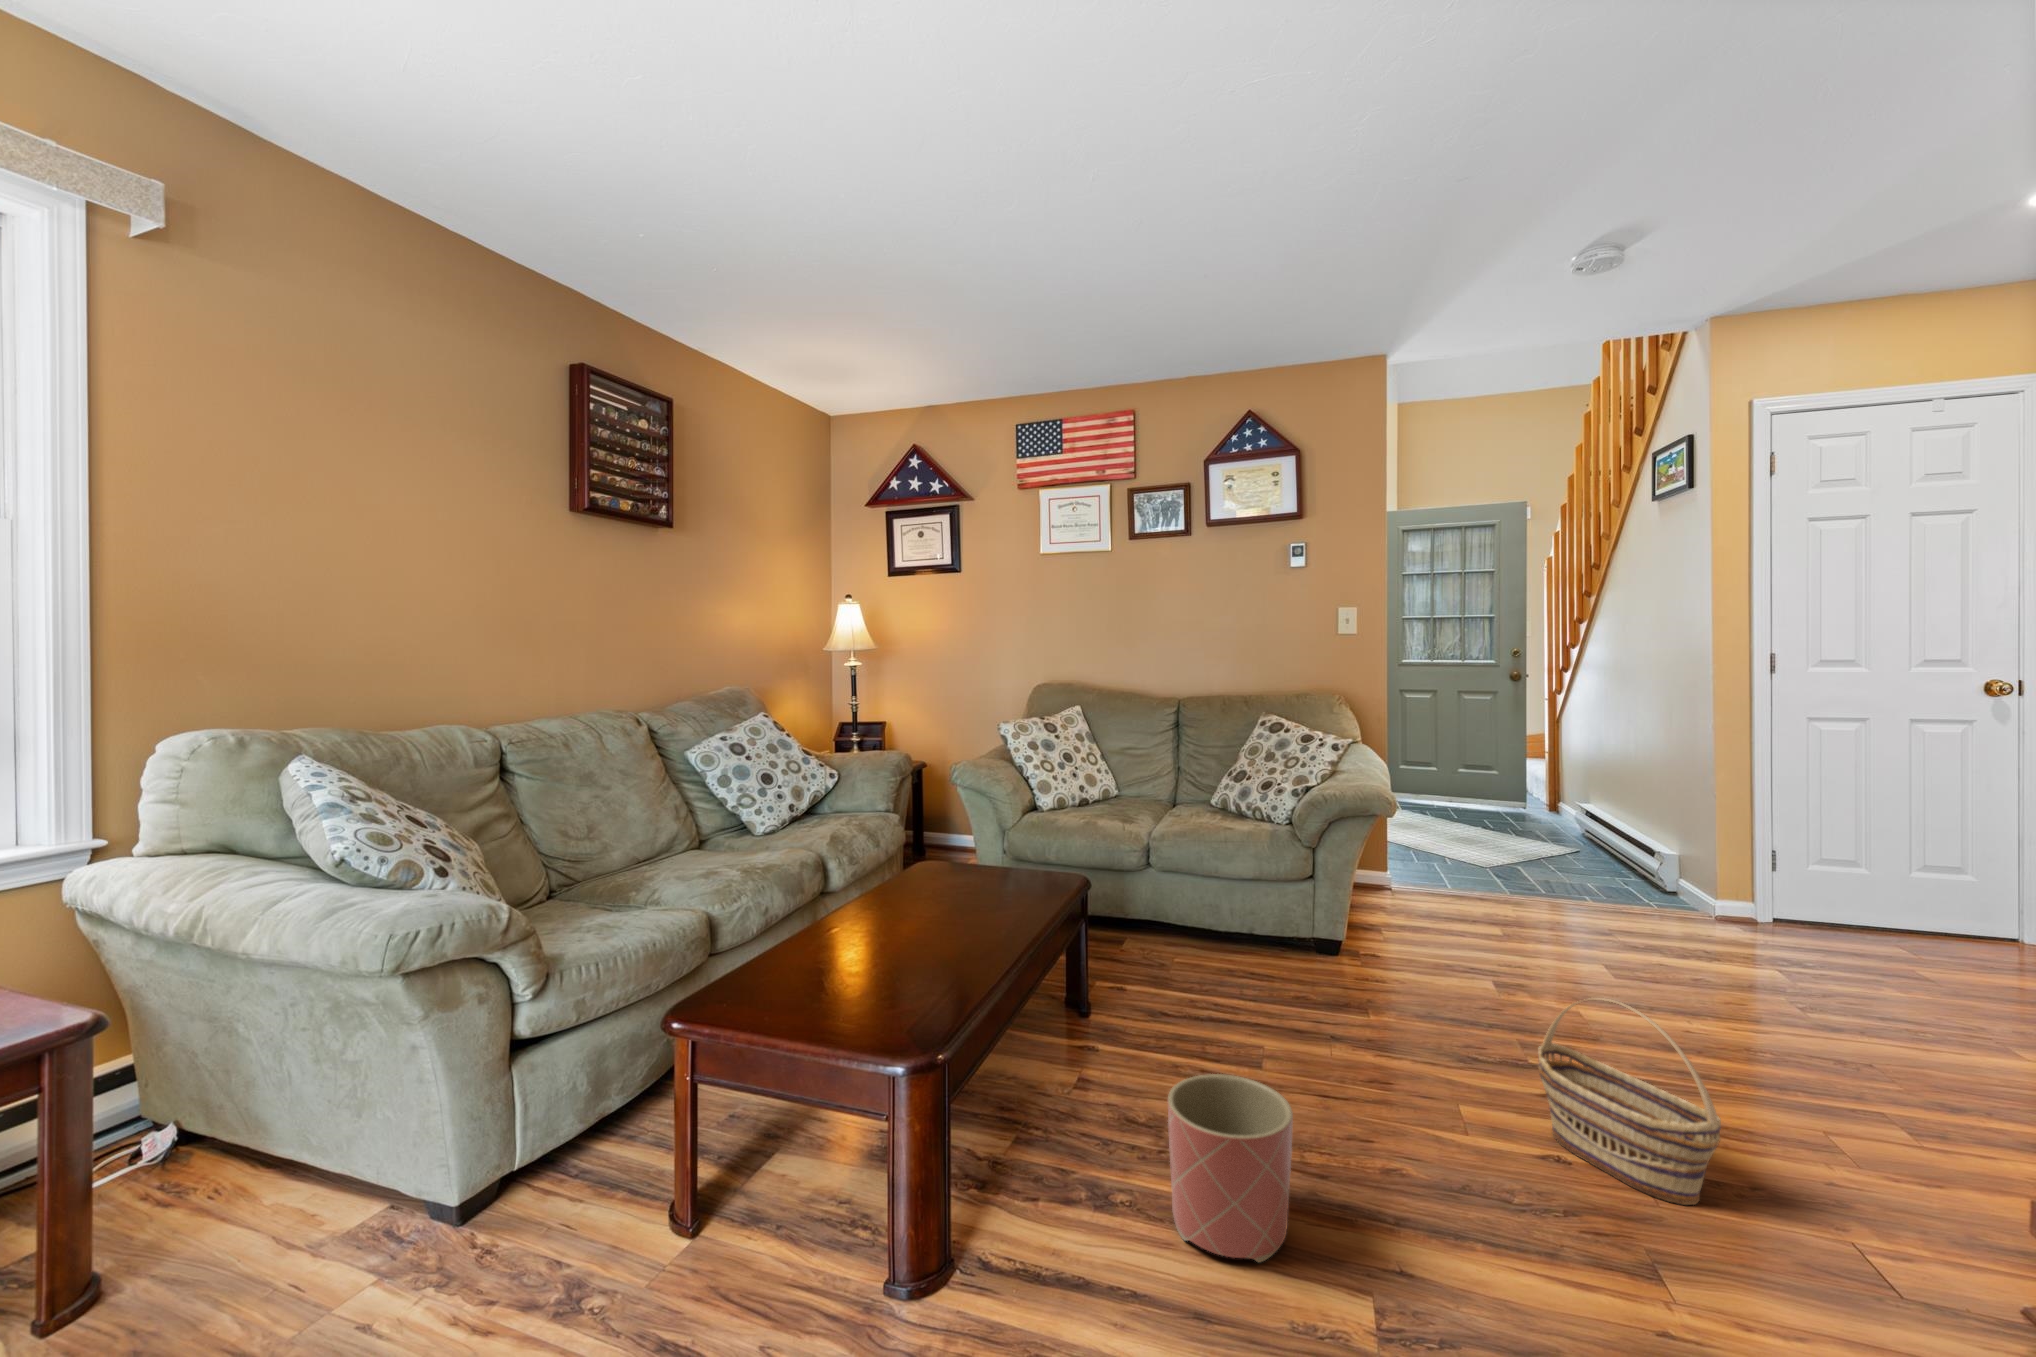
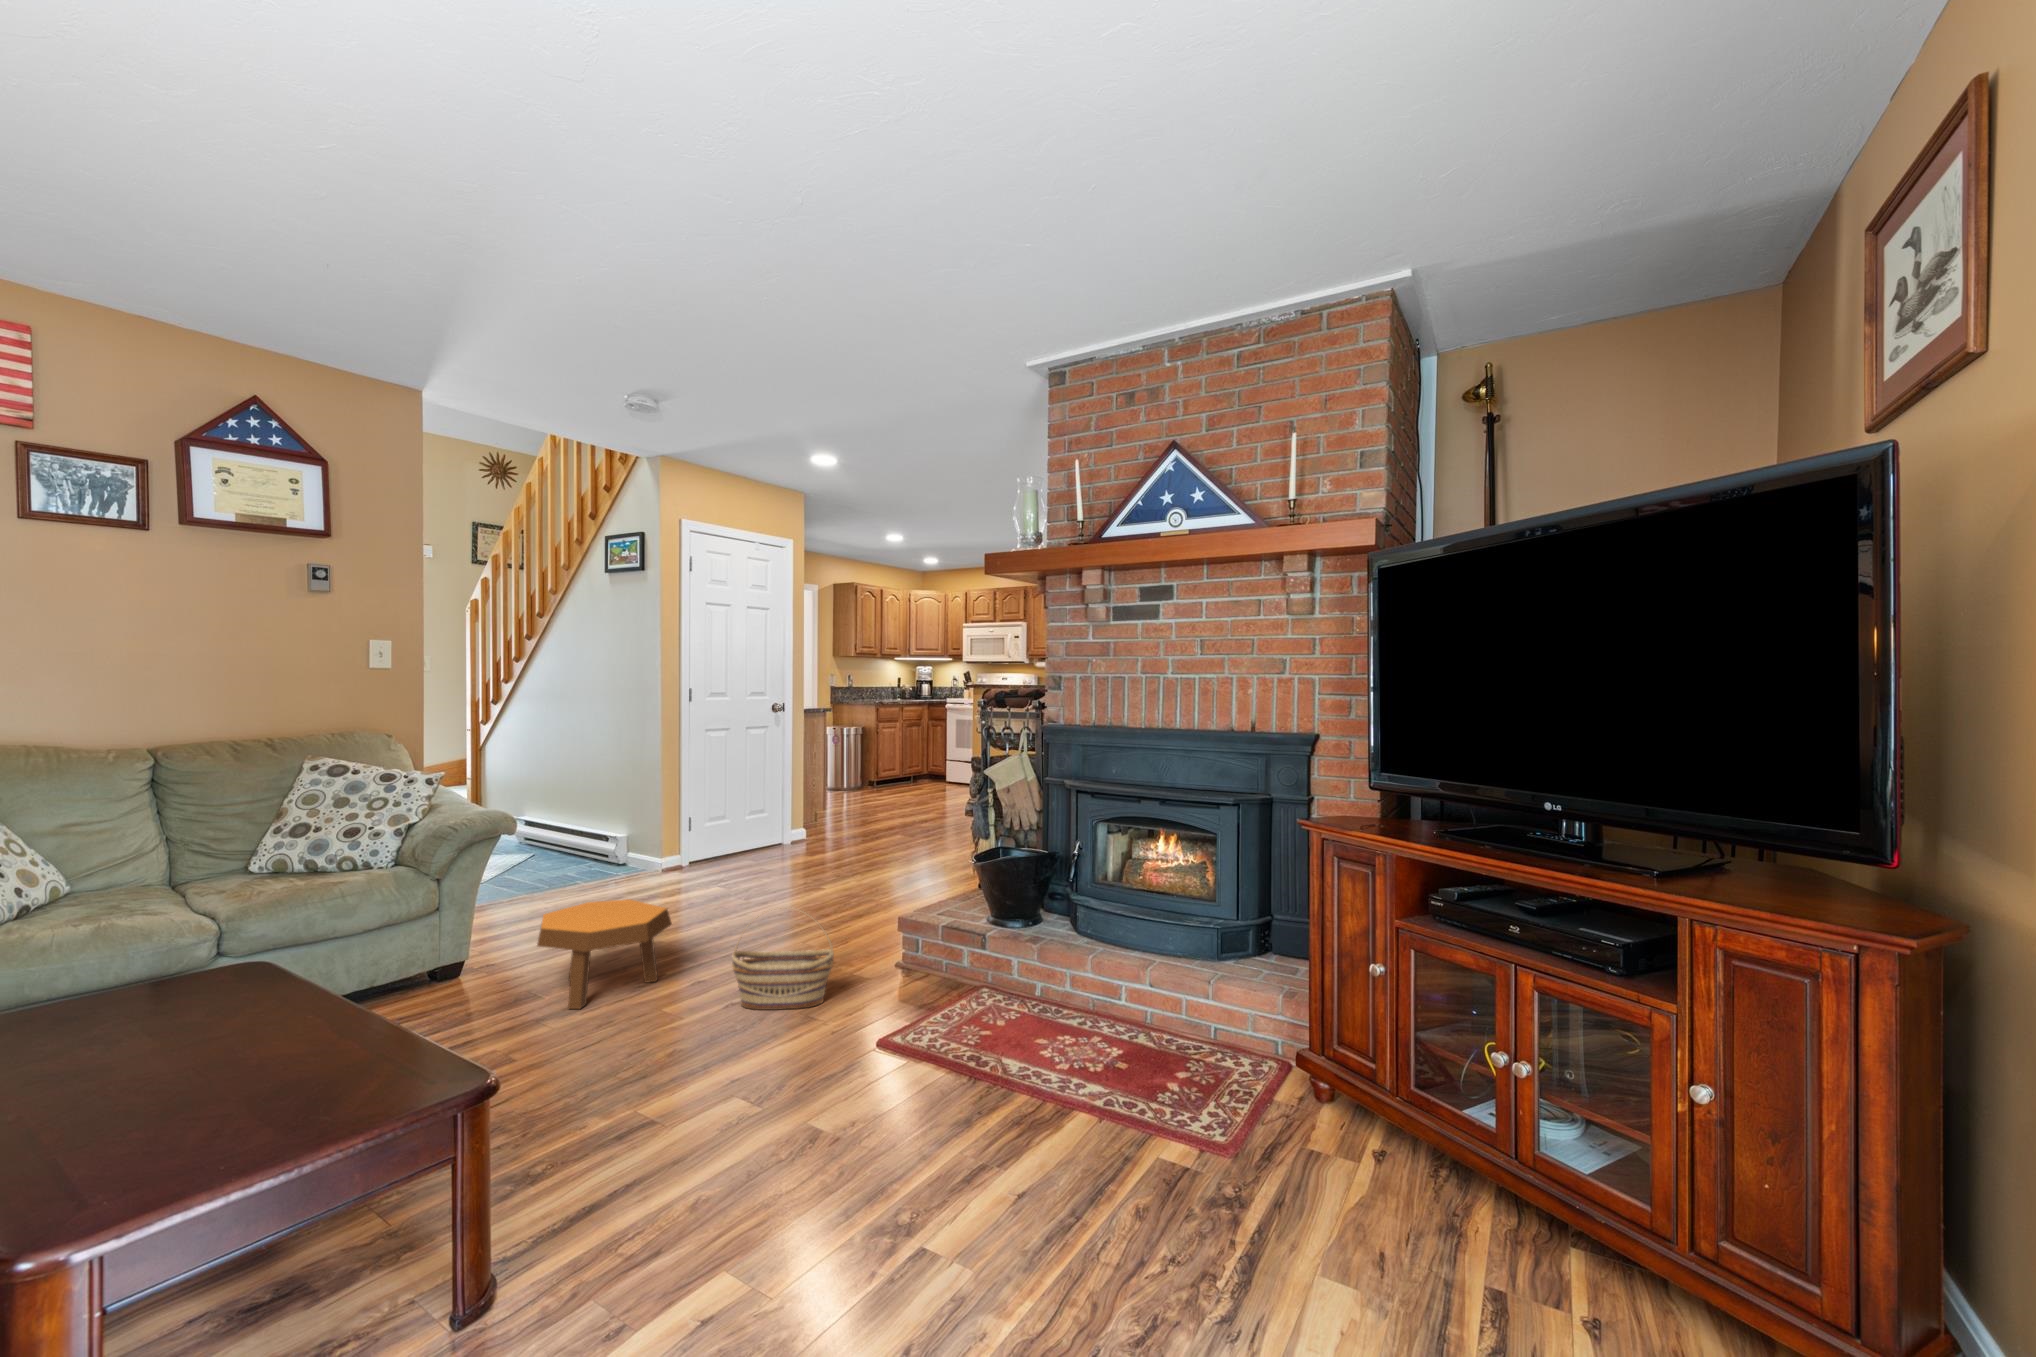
footstool: none [1350,908,1520,1043] -> present [537,899,672,1009]
planter: present [1168,1074,1293,1263] -> none [626,1031,725,1168]

